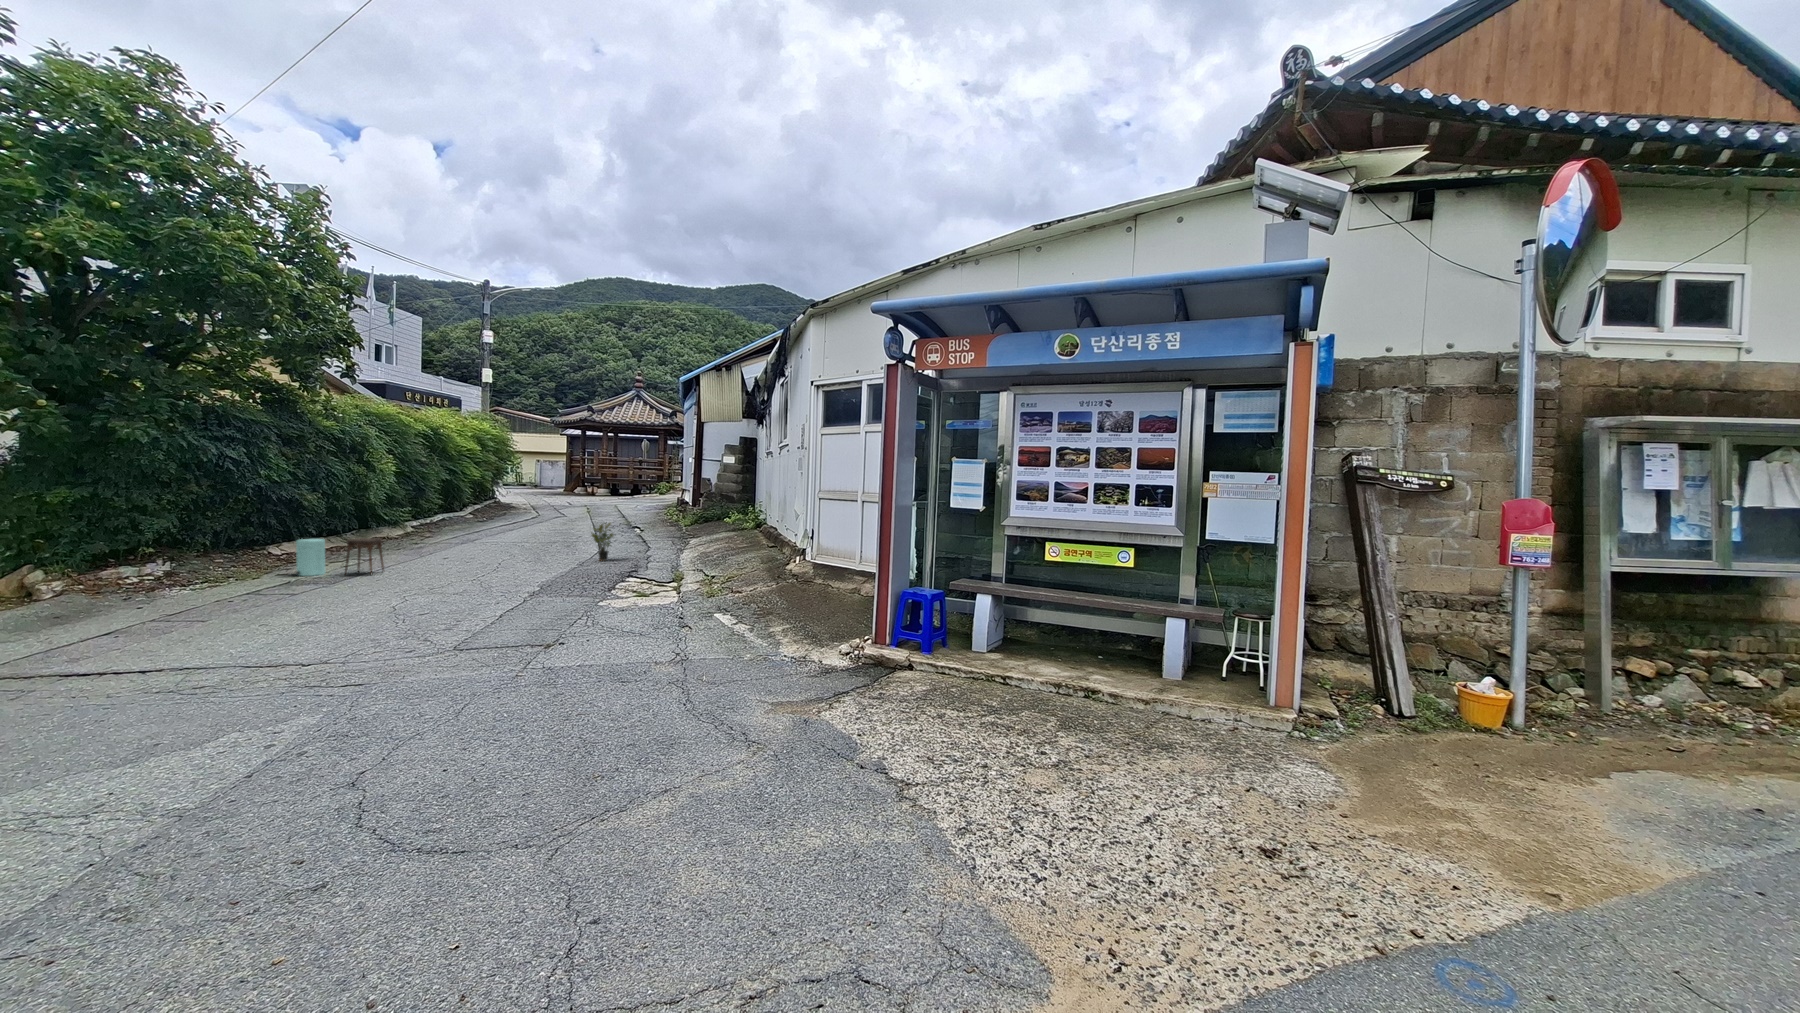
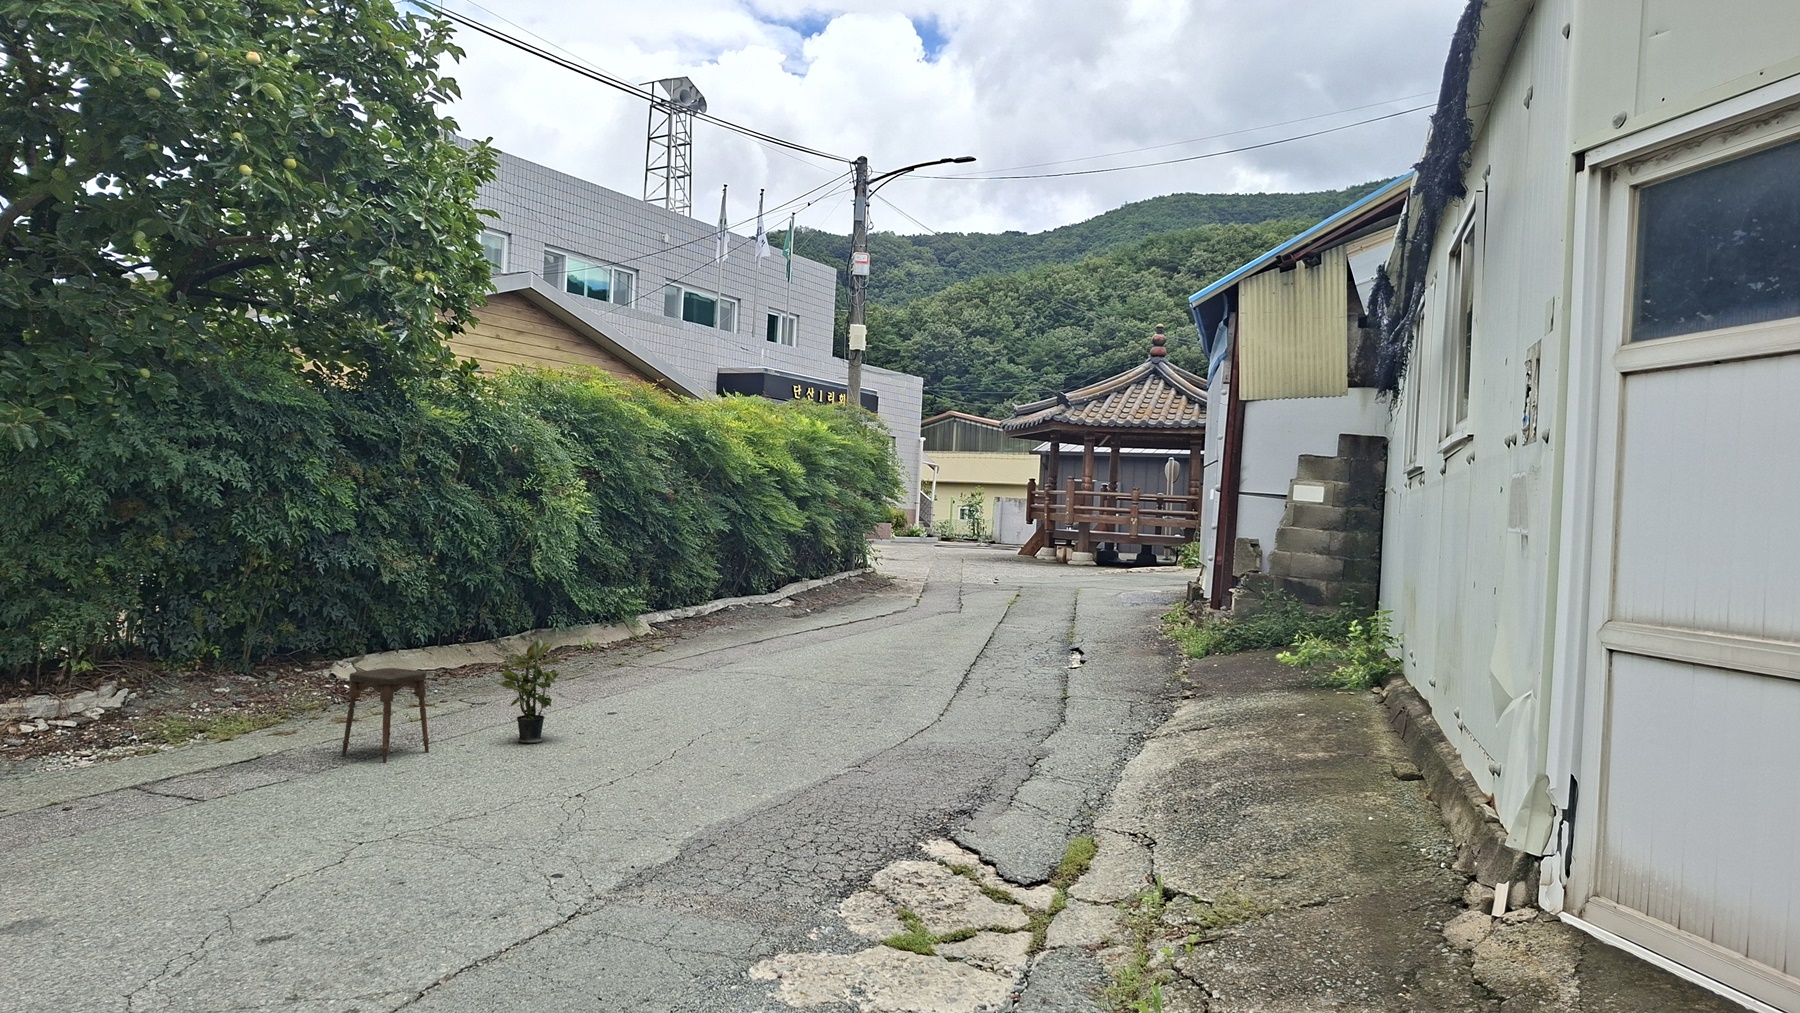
potted plant: present [592,523,614,561] -> present [501,639,560,744]
trash can: present [291,539,325,576] -> none [262,663,332,749]

